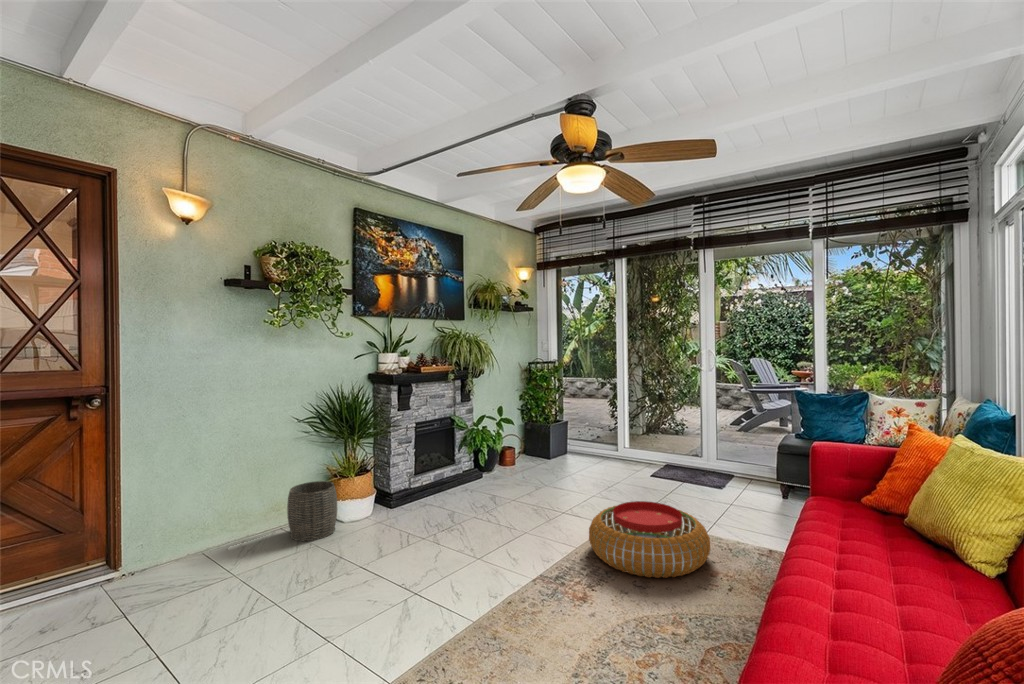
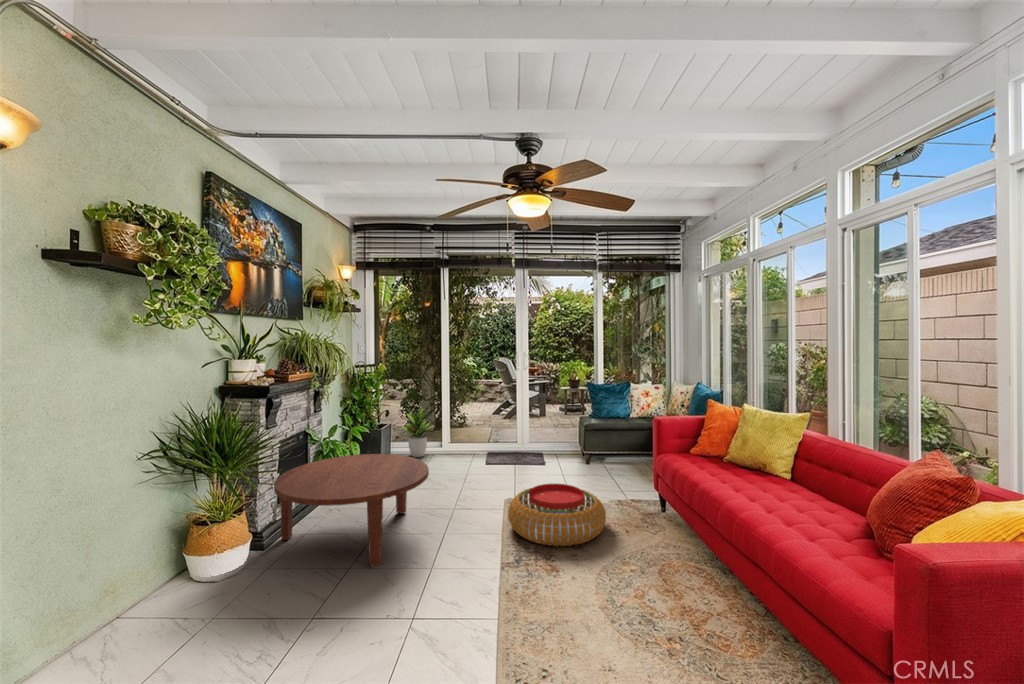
potted plant: none [575,406,609,460] -> present [402,406,433,457]
coffee table: none [392,443,526,543] -> present [274,454,429,567]
woven basket: present [287,481,337,541] -> none [135,533,214,625]

